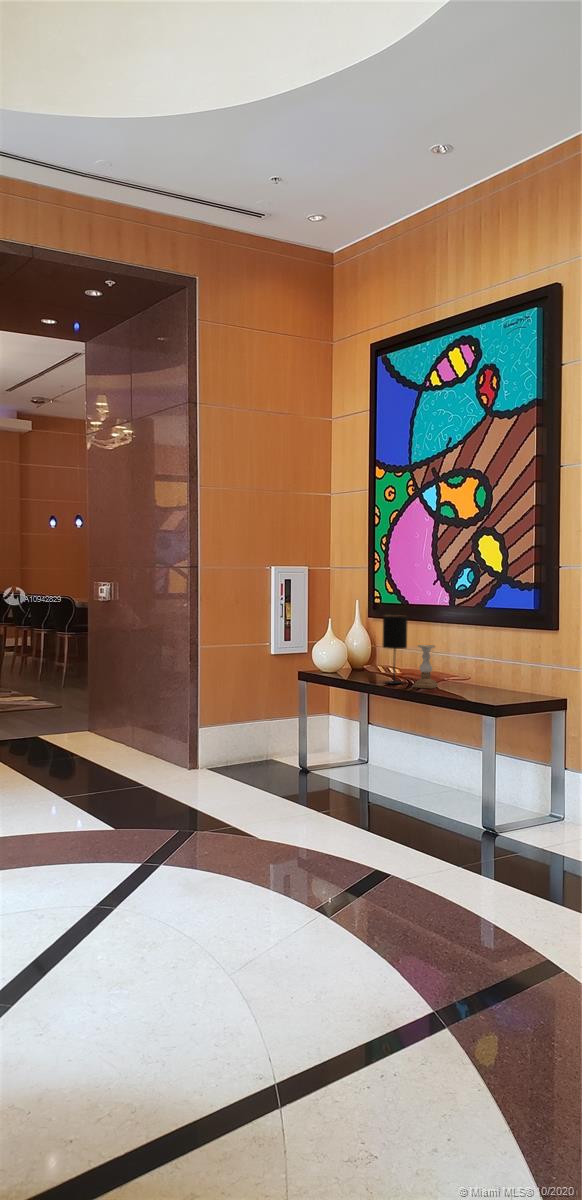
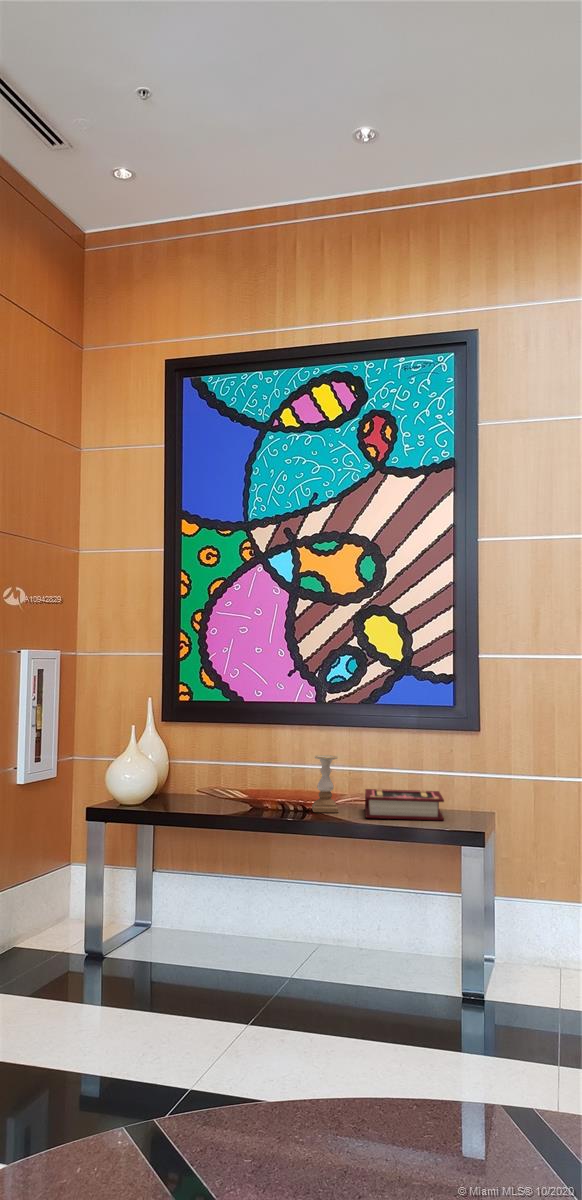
table lamp: present [382,615,407,684] -> none [259,717,292,809]
book: none [439,672,515,697] -> present [365,788,444,820]

